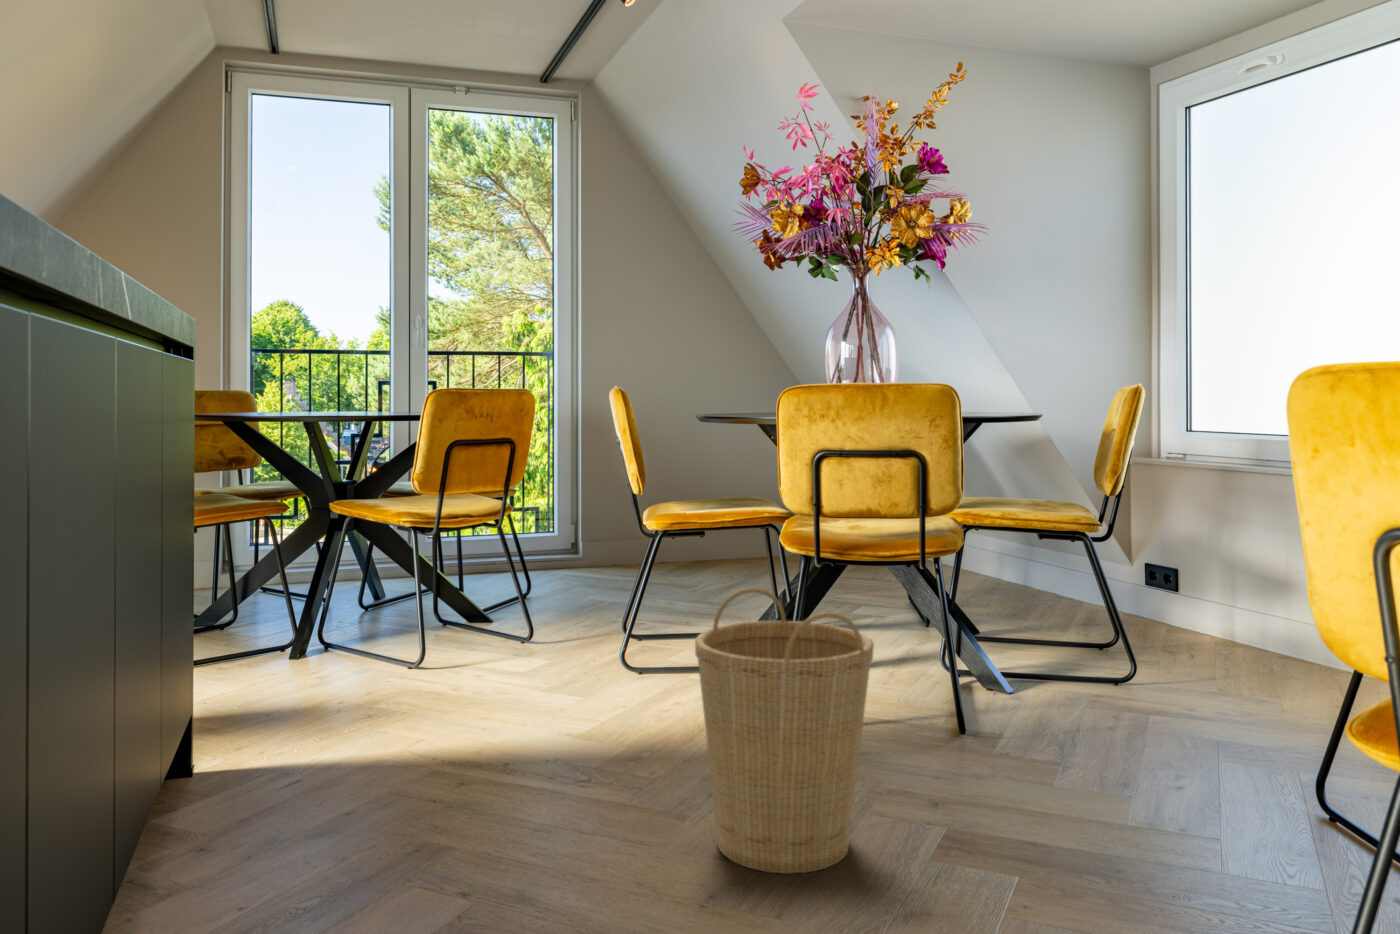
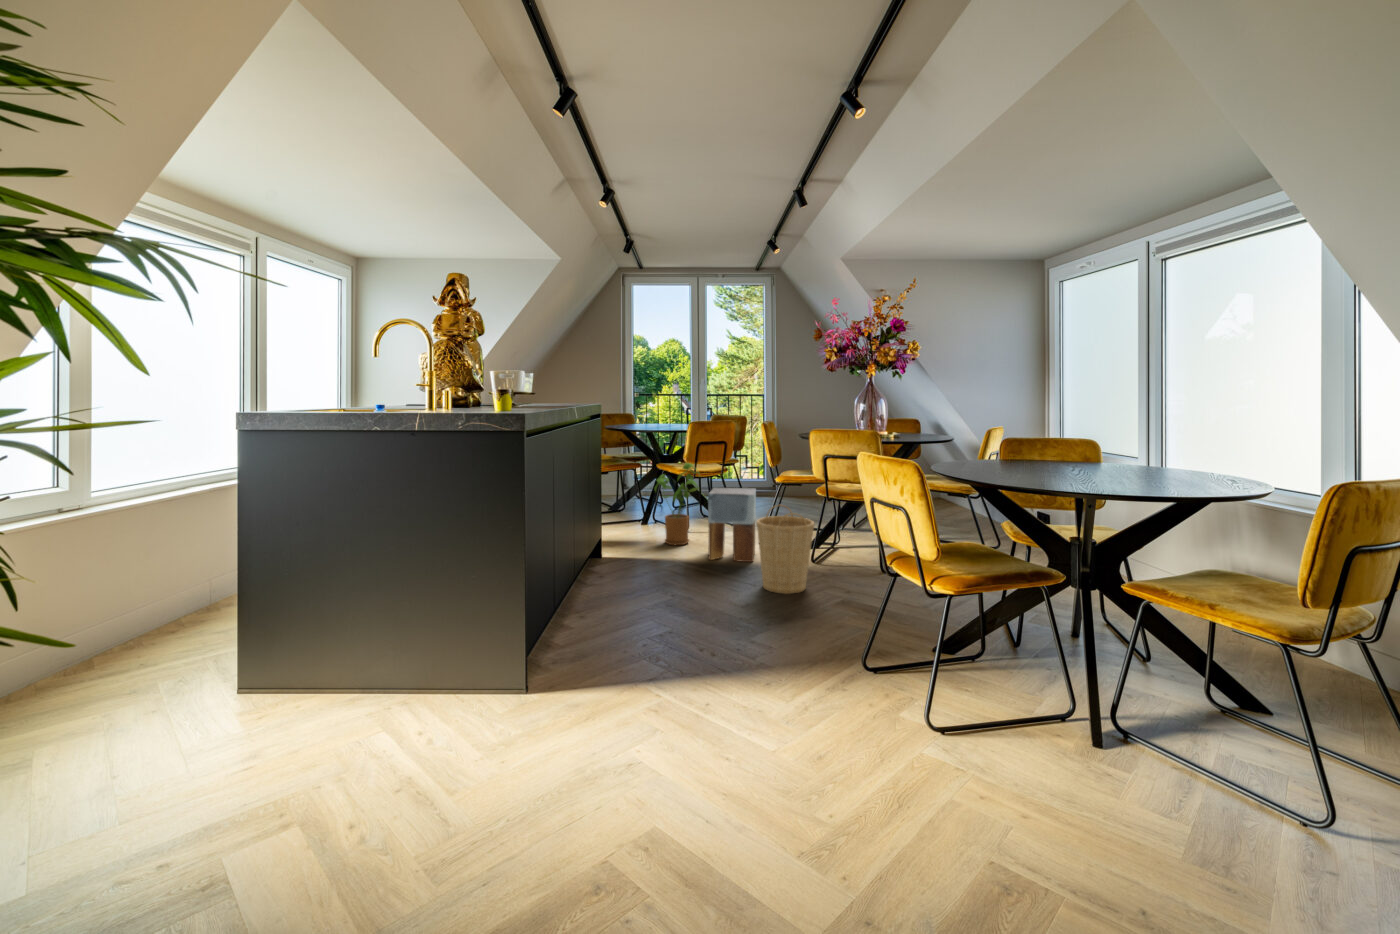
house plant: none [329,486,464,718] -> present [655,463,698,545]
stool: none [506,547,639,762] -> present [708,488,756,562]

